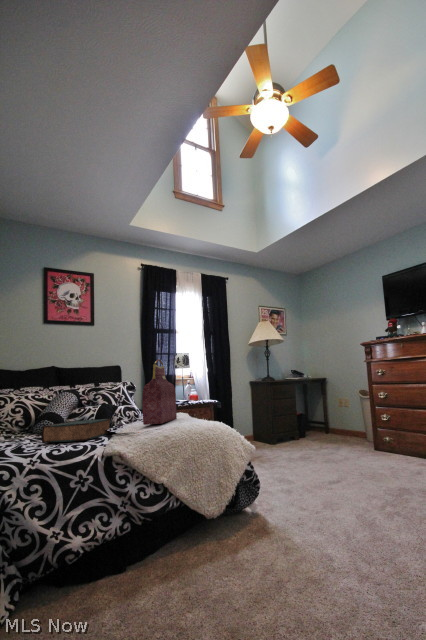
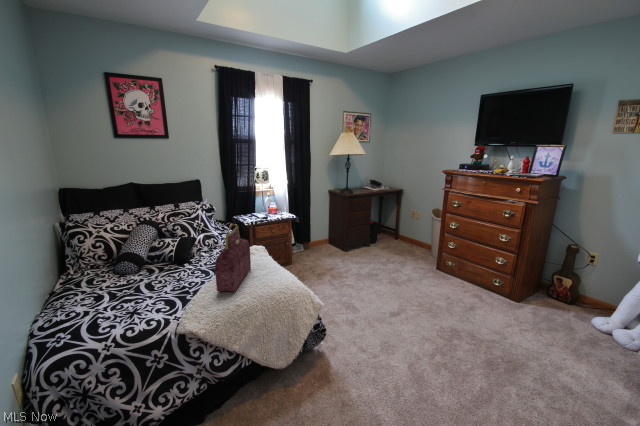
book: present [42,419,111,443] -> none [117,271,189,310]

